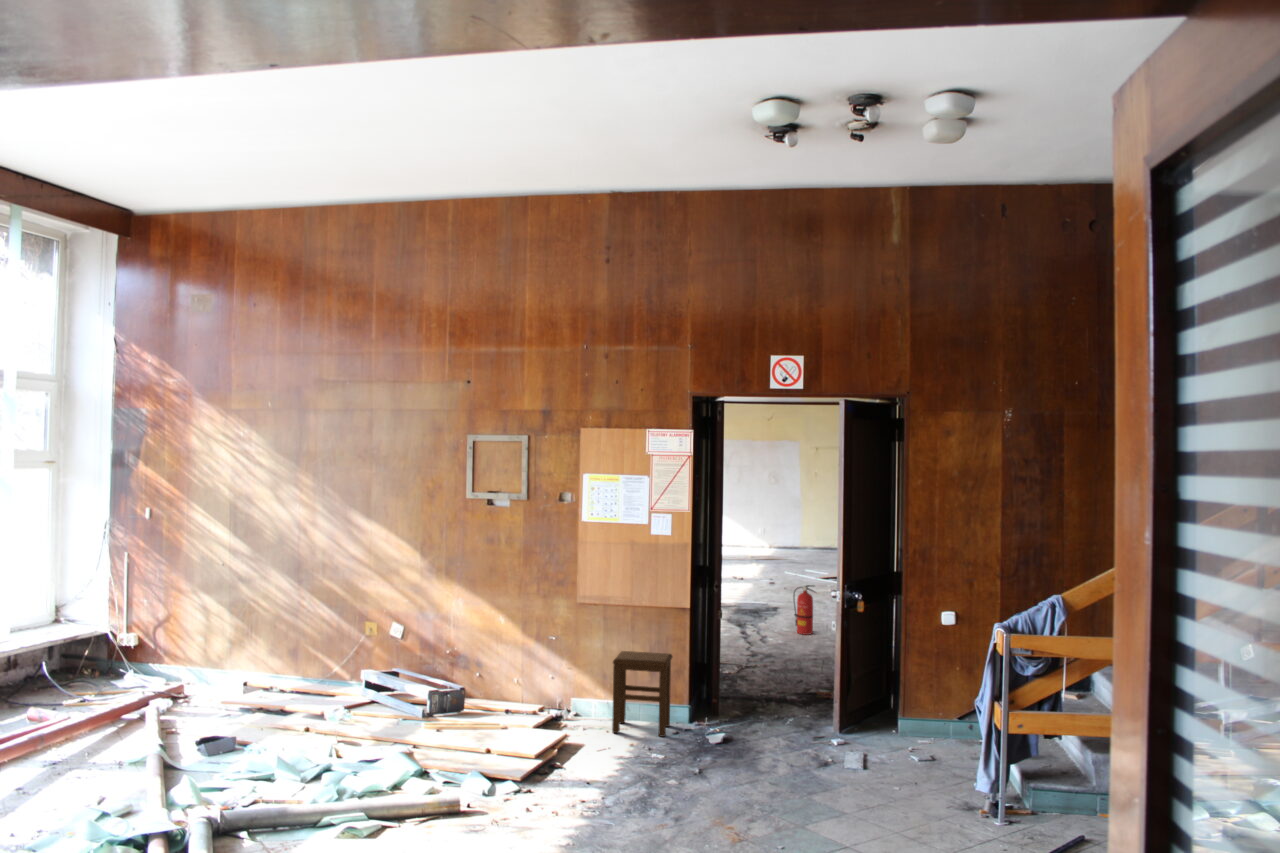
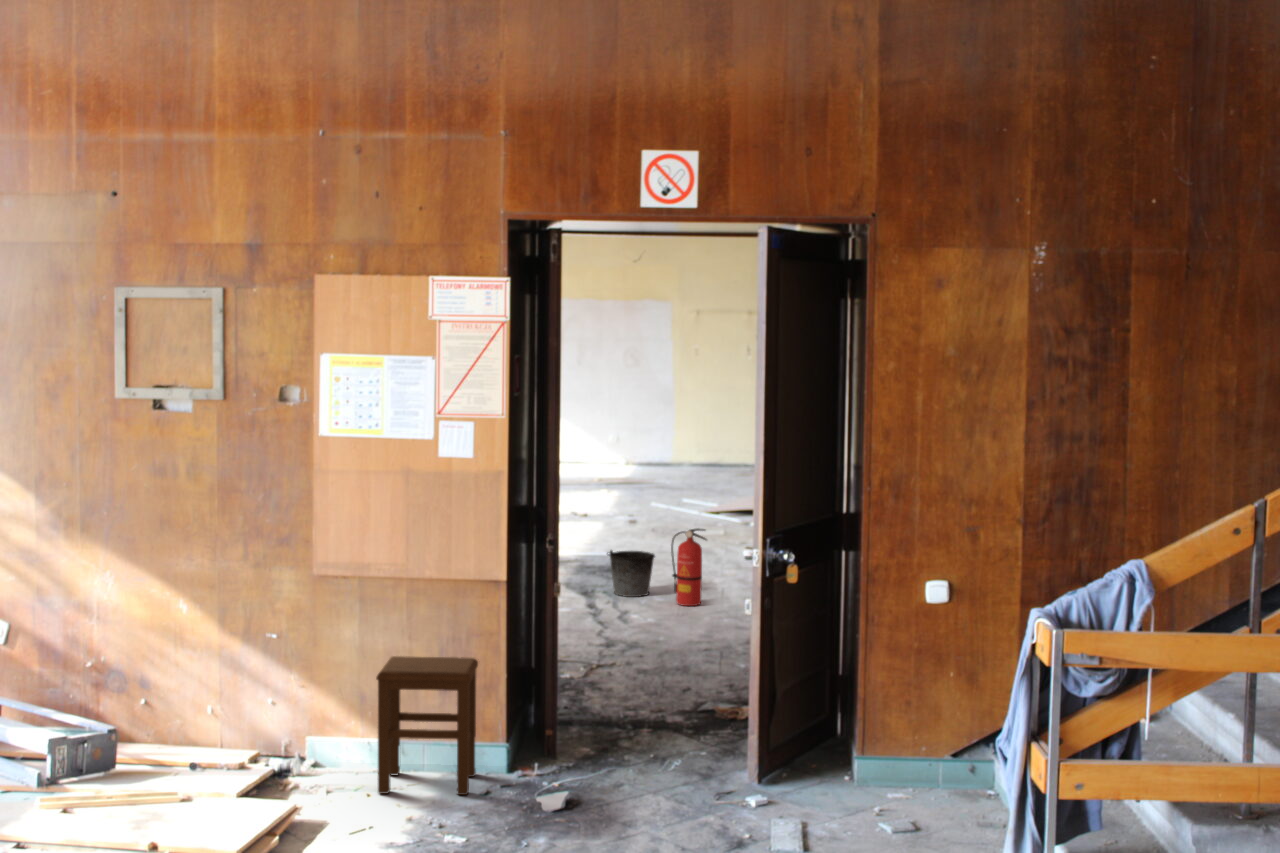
bucket: none [753,597,784,628] -> present [607,550,655,597]

